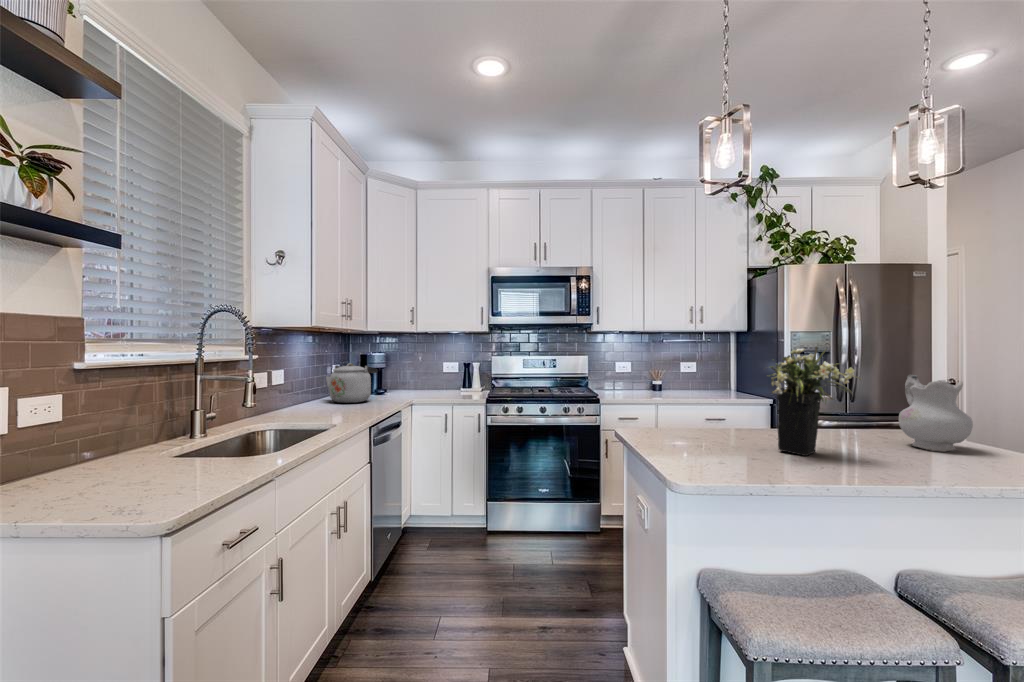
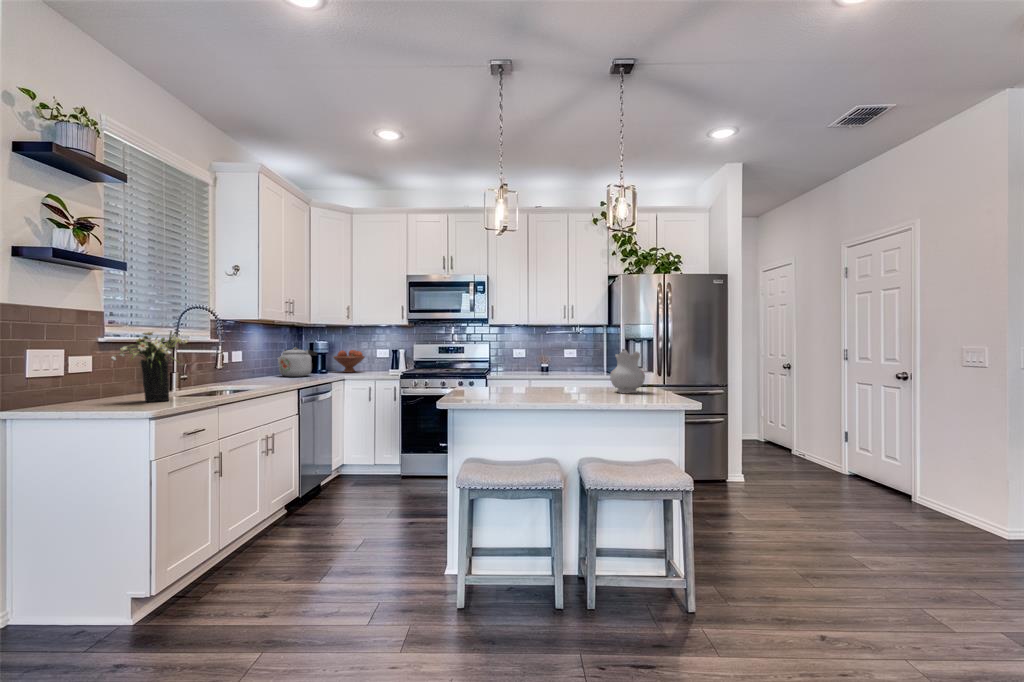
flower arrangement: present [769,347,861,456] -> present [111,331,188,402]
fruit bowl: none [391,363,431,393] -> present [333,350,365,373]

